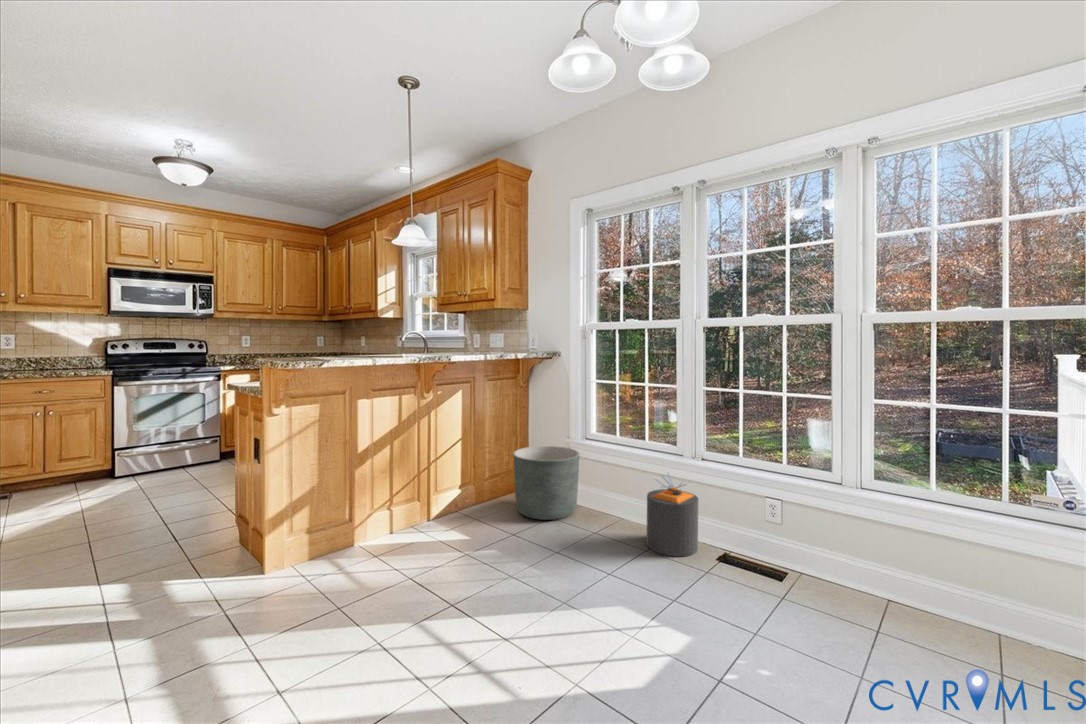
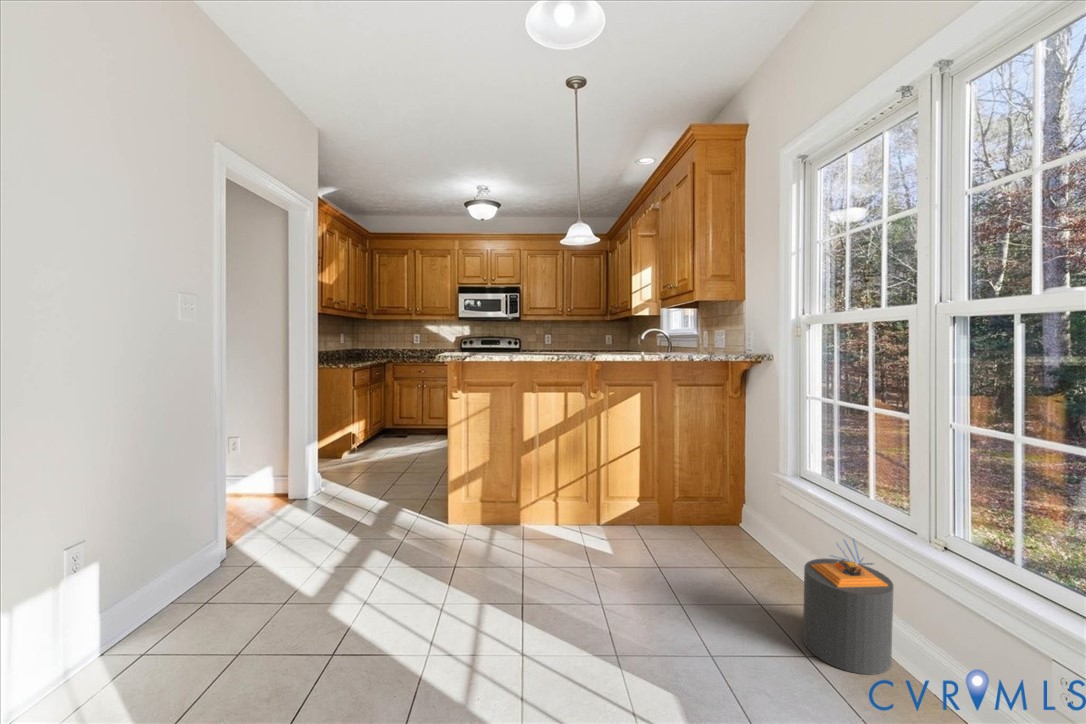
planter: present [513,446,580,520] -> none [683,466,770,560]

